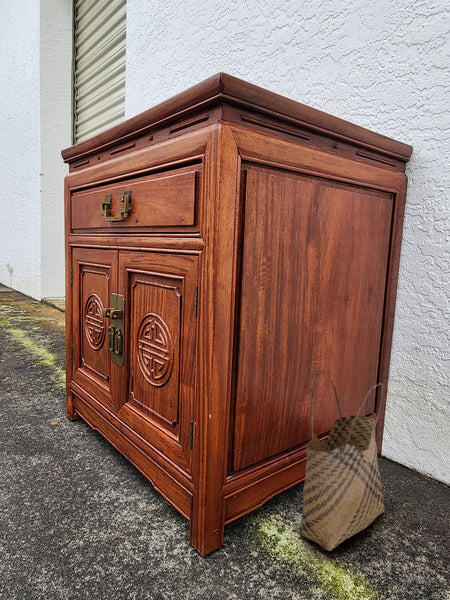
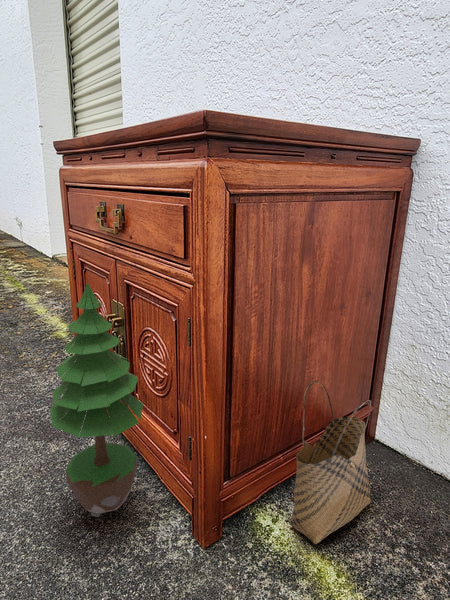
potted tree: none [39,252,140,523] -> present [50,283,143,517]

